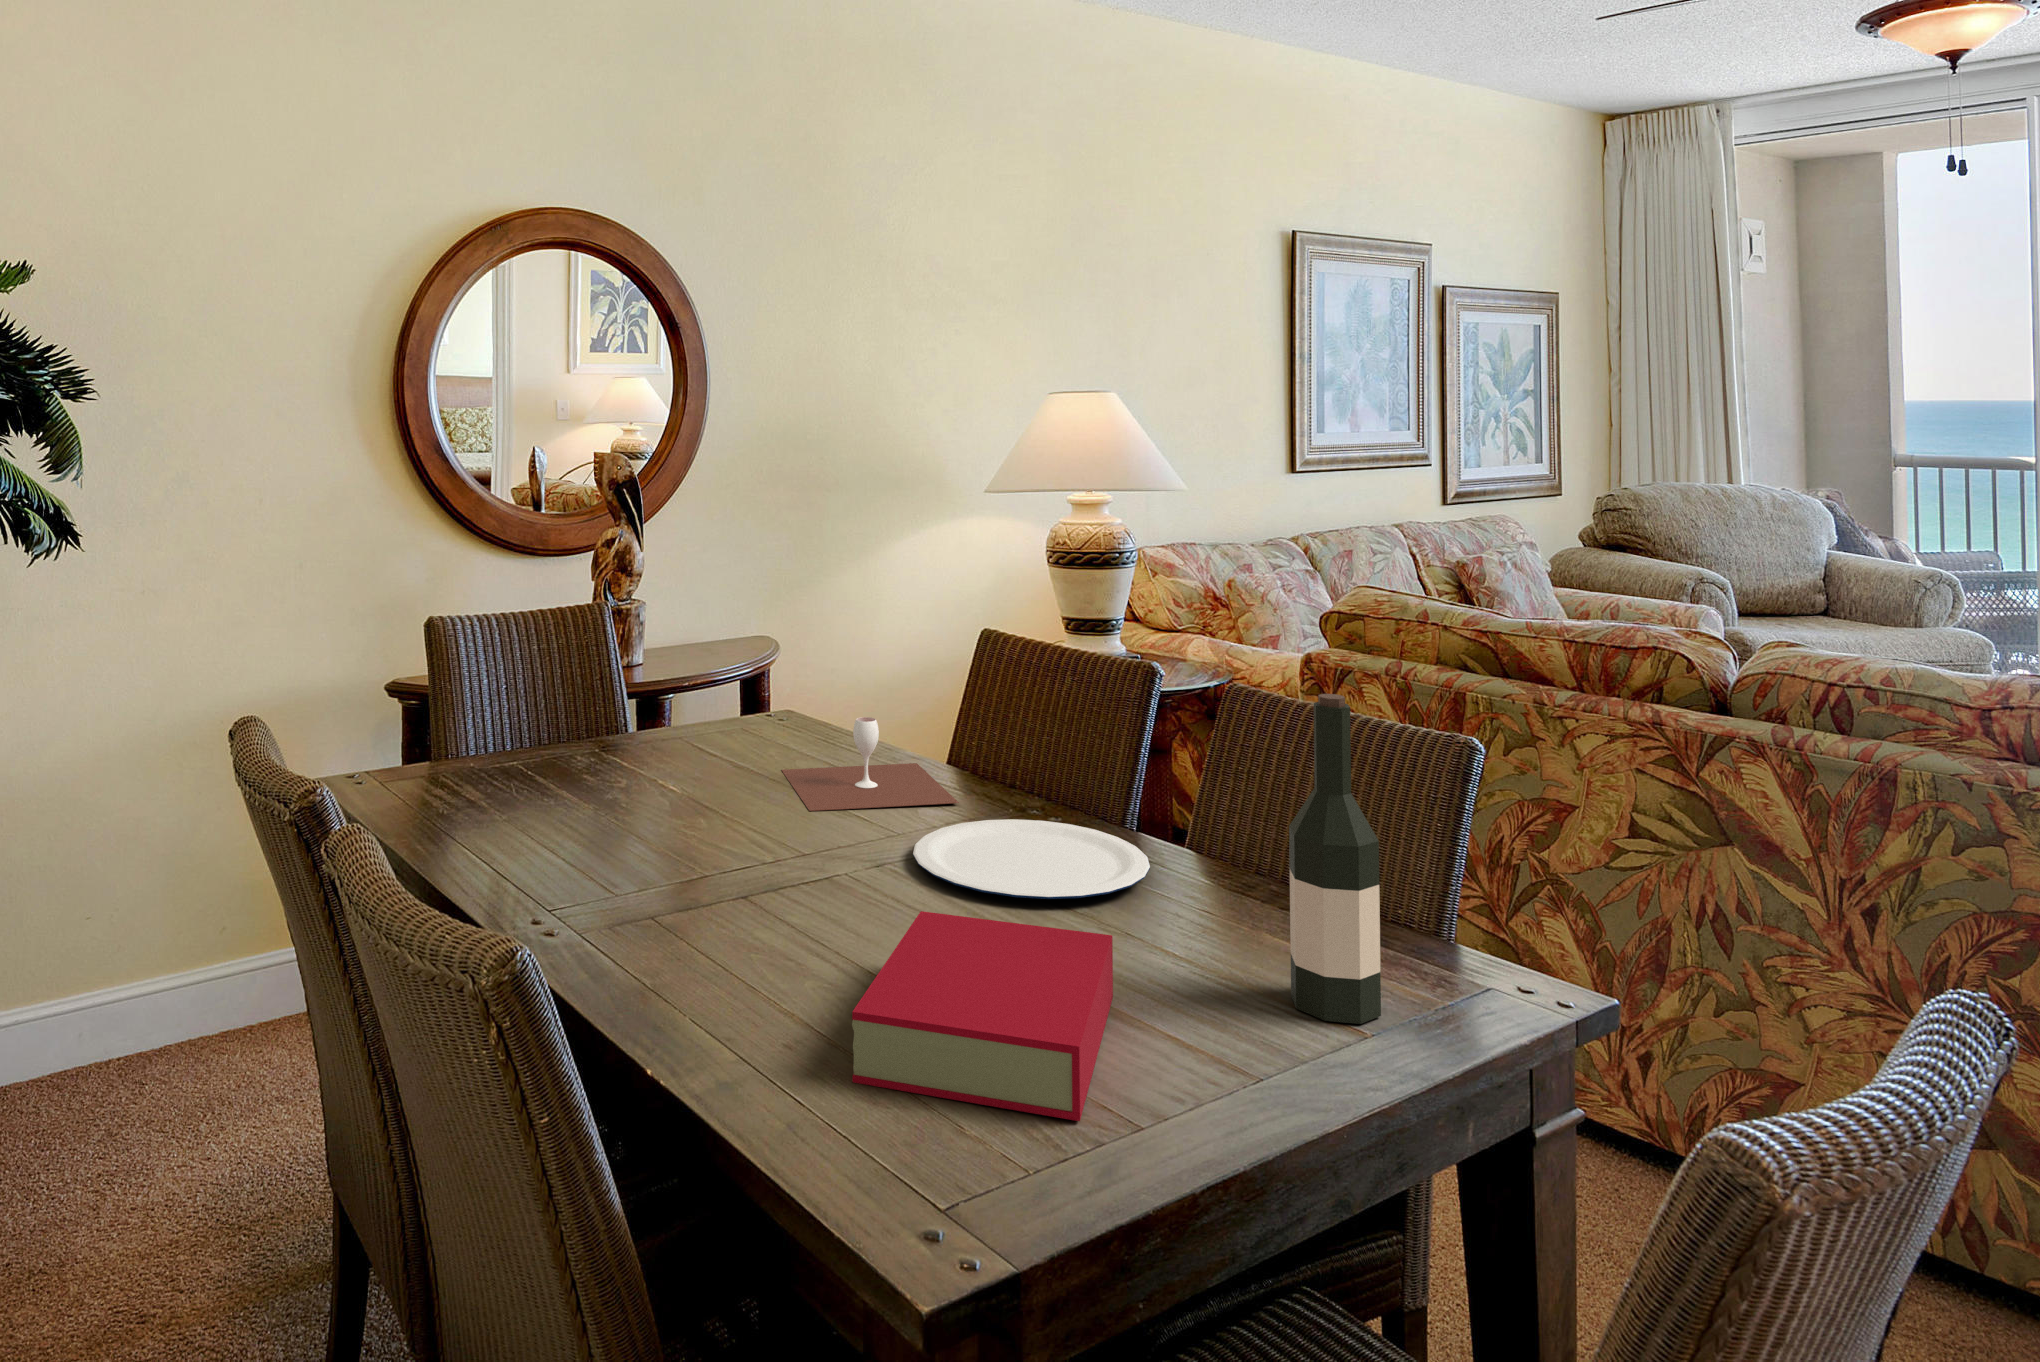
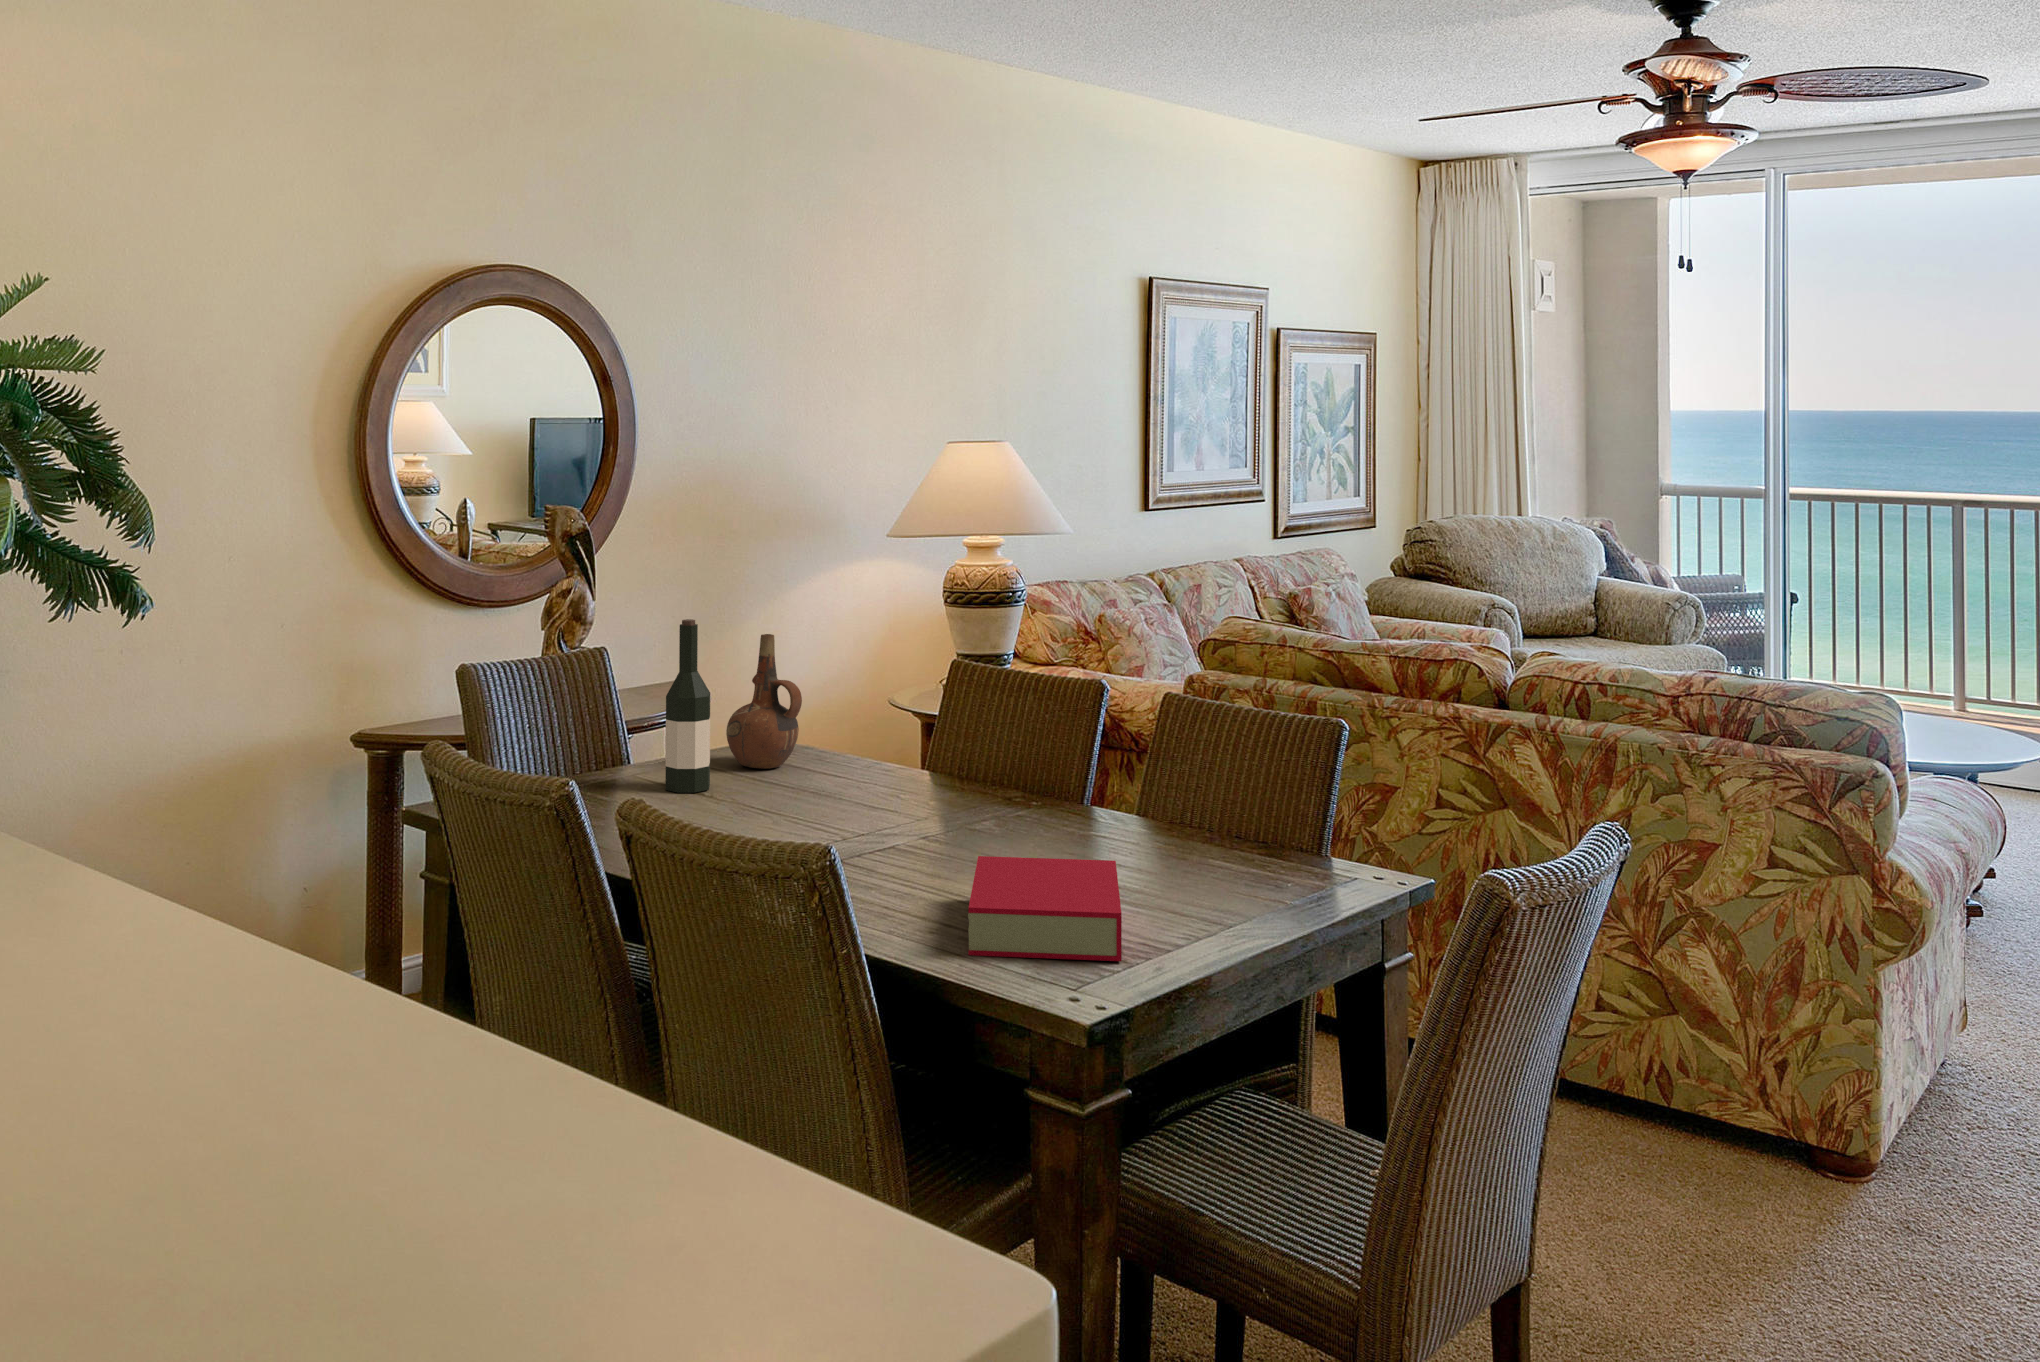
ceramic pitcher: none [733,593,815,747] -> present [726,634,802,768]
wine bottle: present [1289,694,1381,1024] -> present [665,619,710,793]
wine glass: present [782,717,959,811] -> none [784,735,946,812]
plate: present [913,819,1150,899] -> none [932,807,1113,854]

